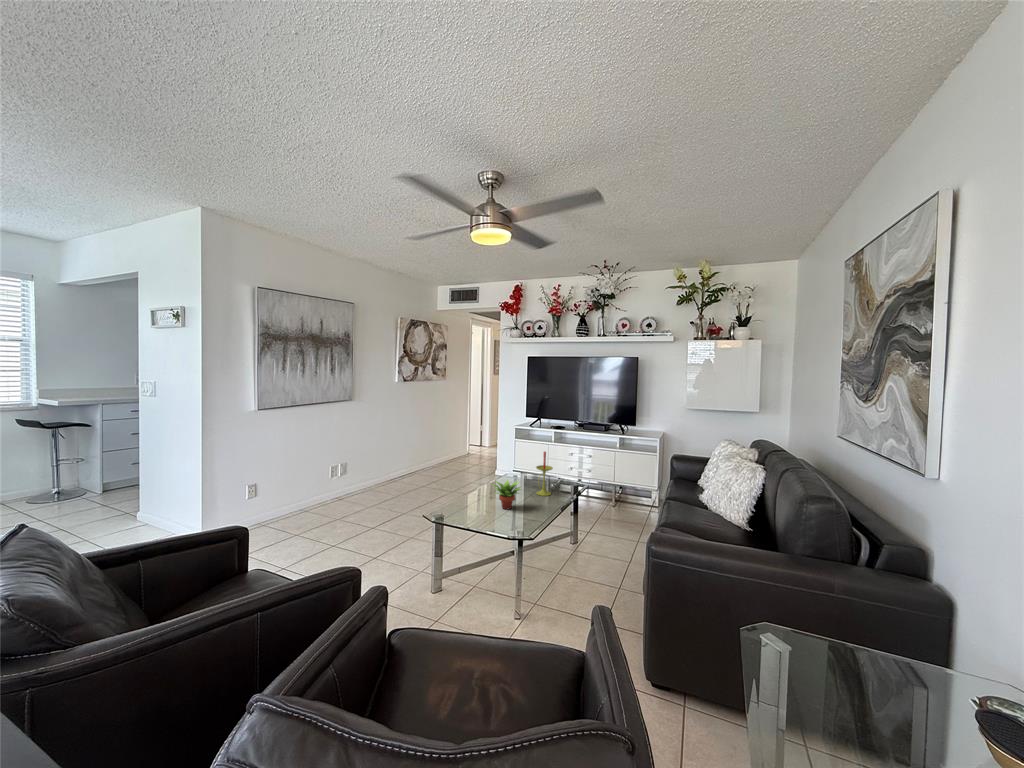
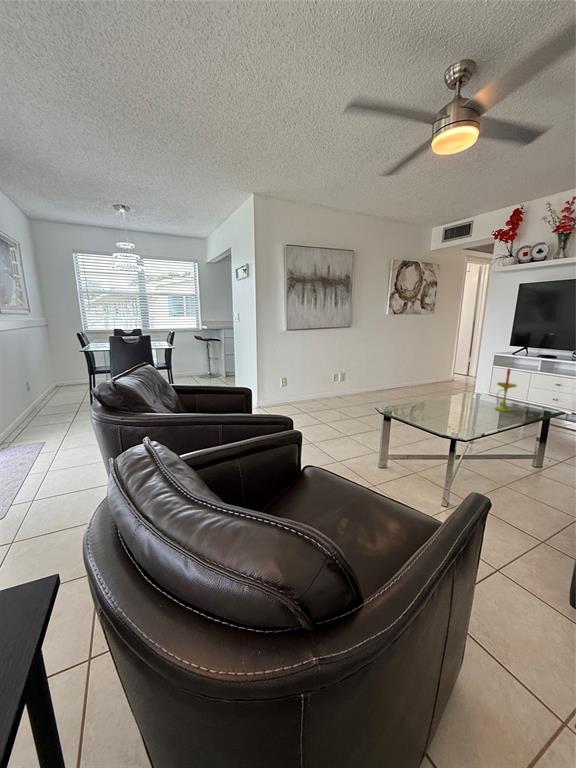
succulent plant: present [492,480,520,509] -> none [441,387,474,414]

